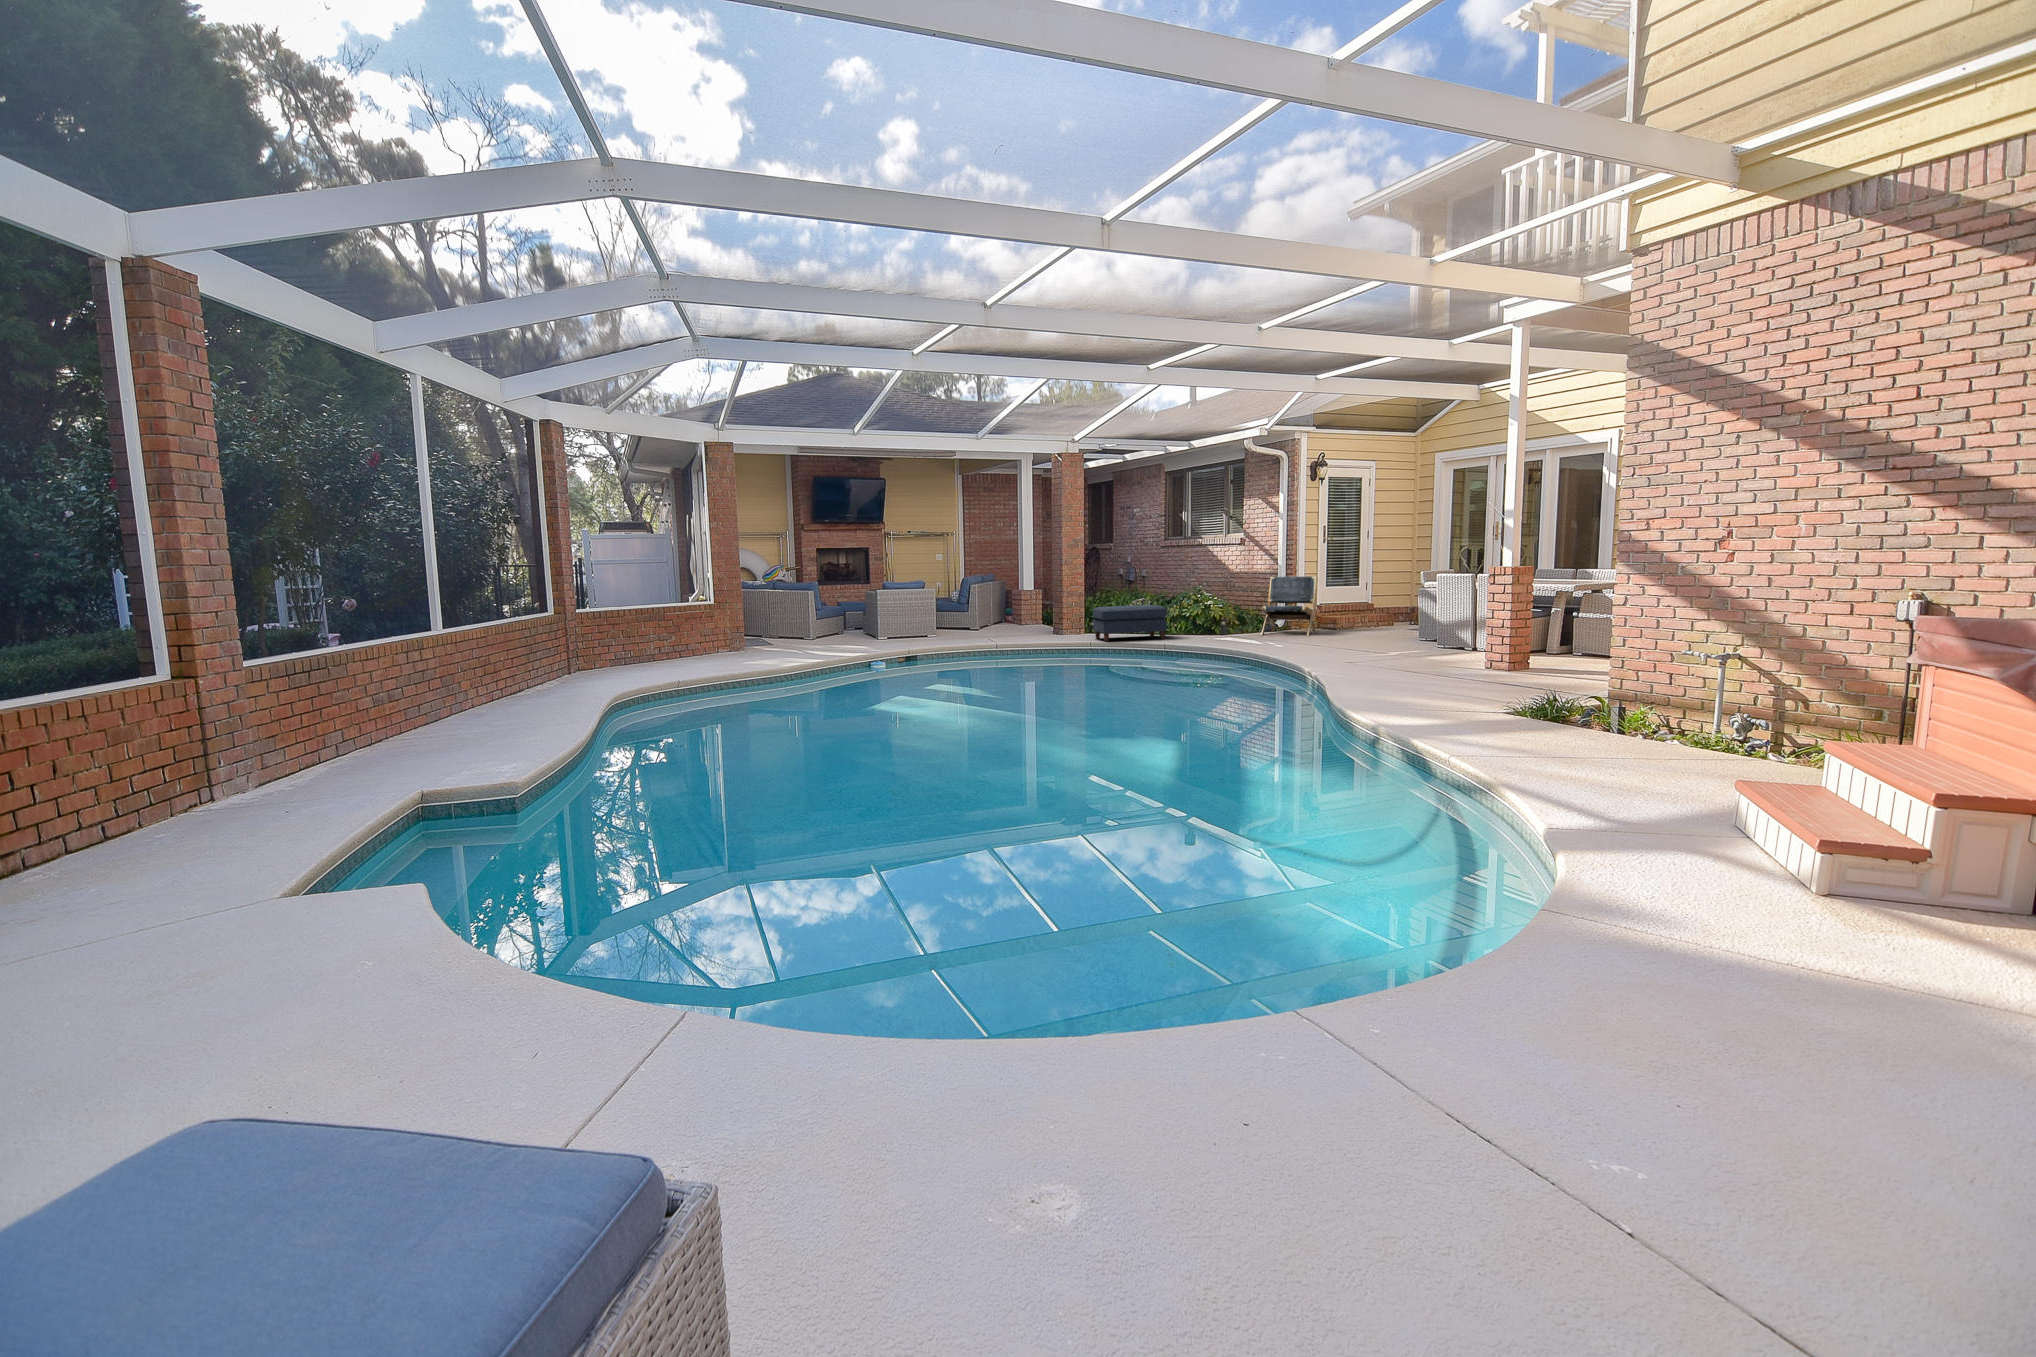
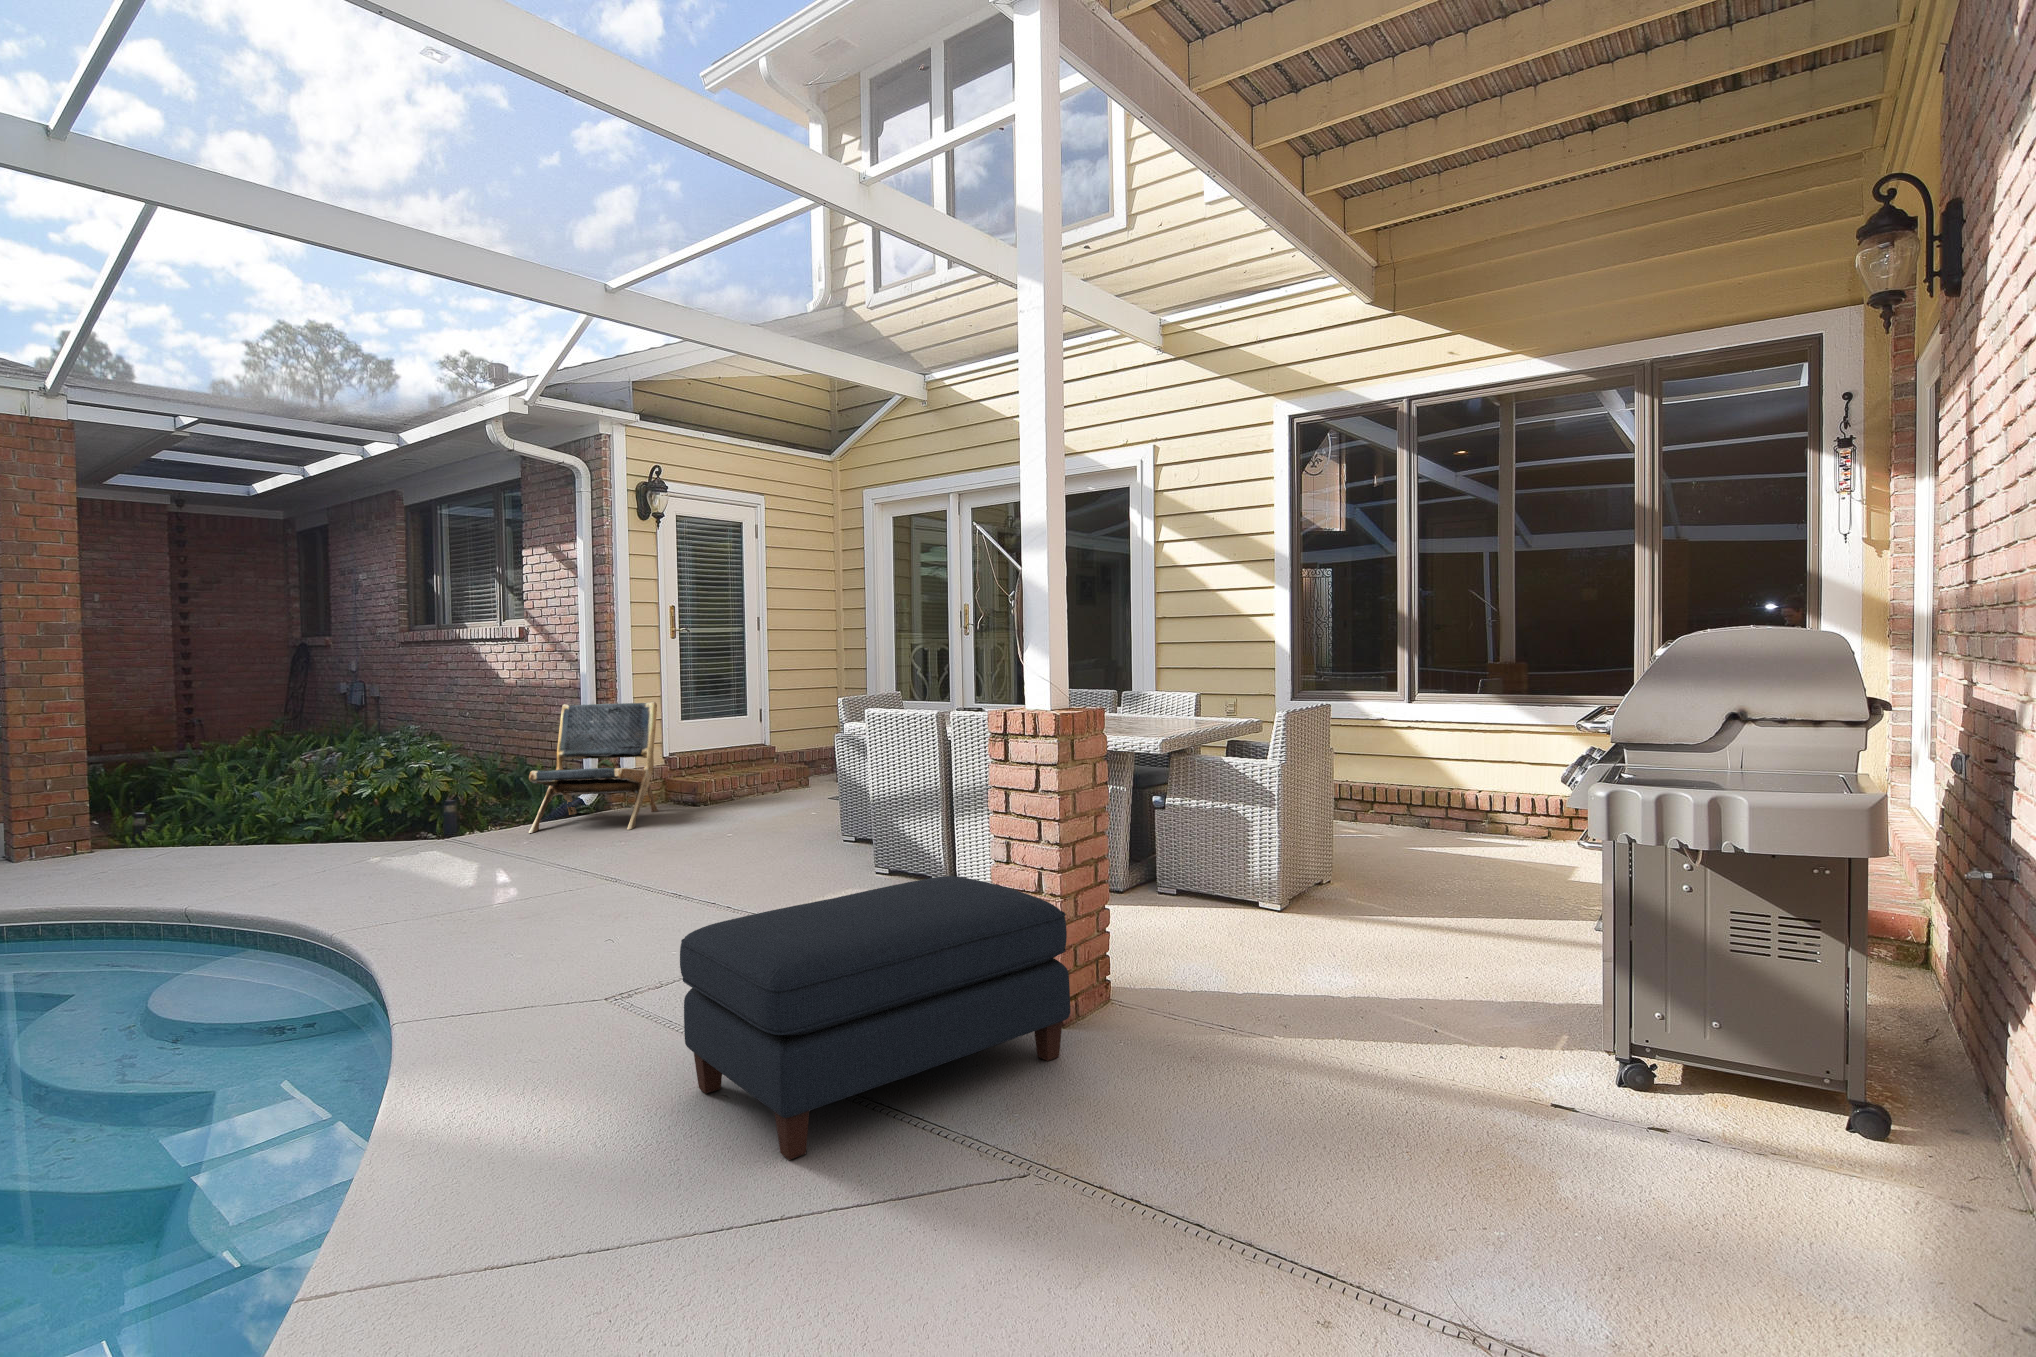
ottoman: present [1093,605,1167,641] -> present [680,876,1070,1160]

